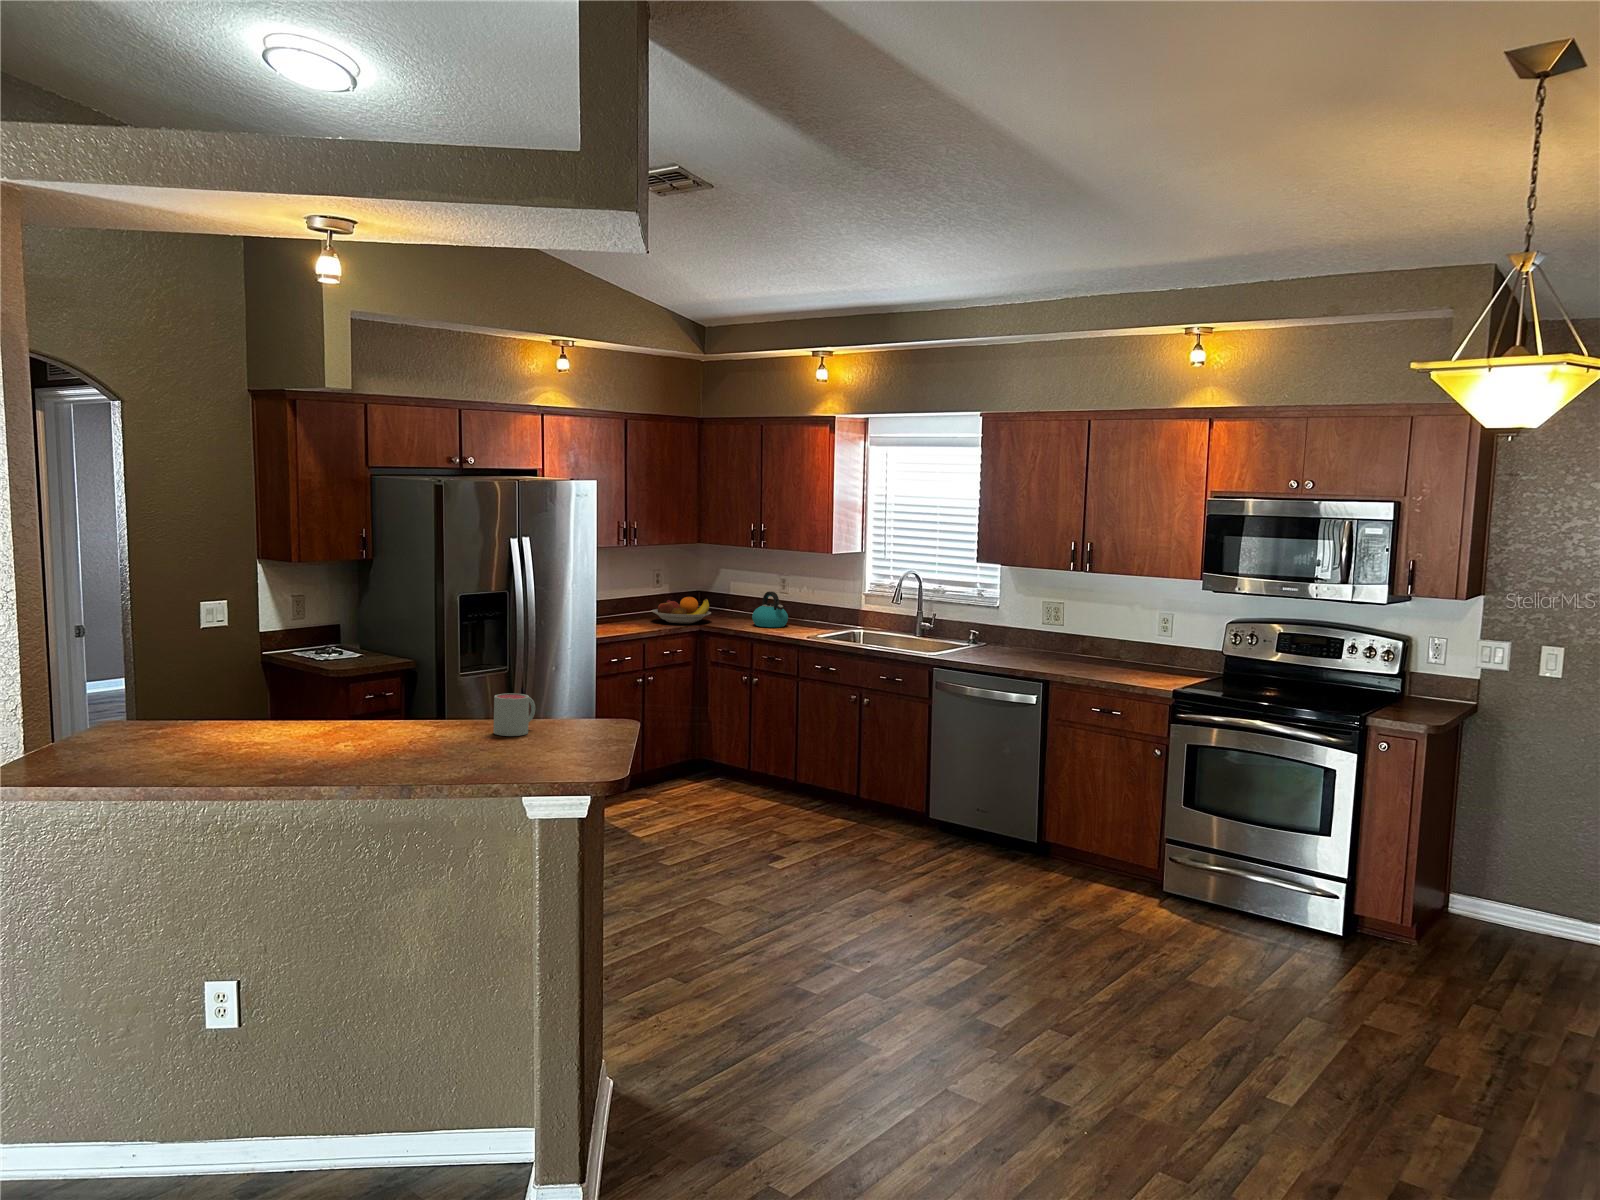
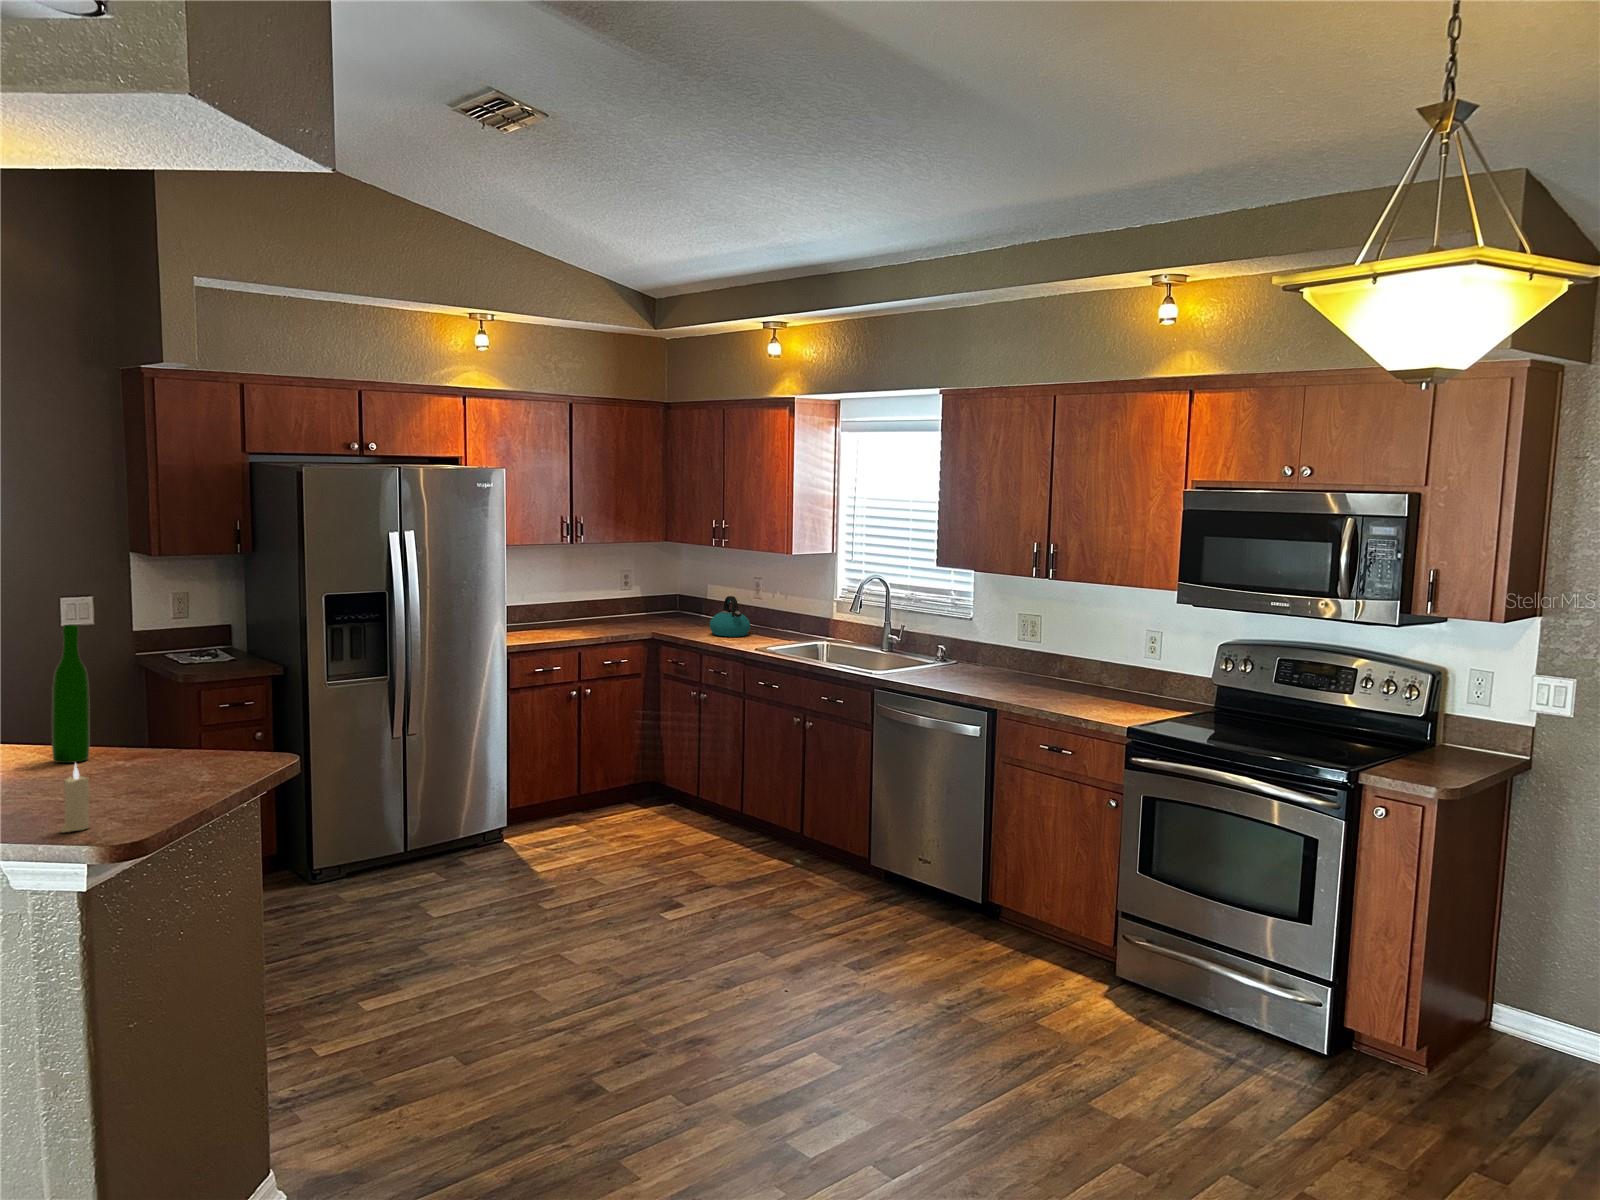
fruit bowl: present [652,597,711,623] -> none [602,601,669,630]
wine bottle: none [445,620,472,731] -> present [52,625,90,763]
mug: present [493,693,535,736] -> none [99,717,168,772]
candle: none [561,721,579,773] -> present [61,764,89,832]

